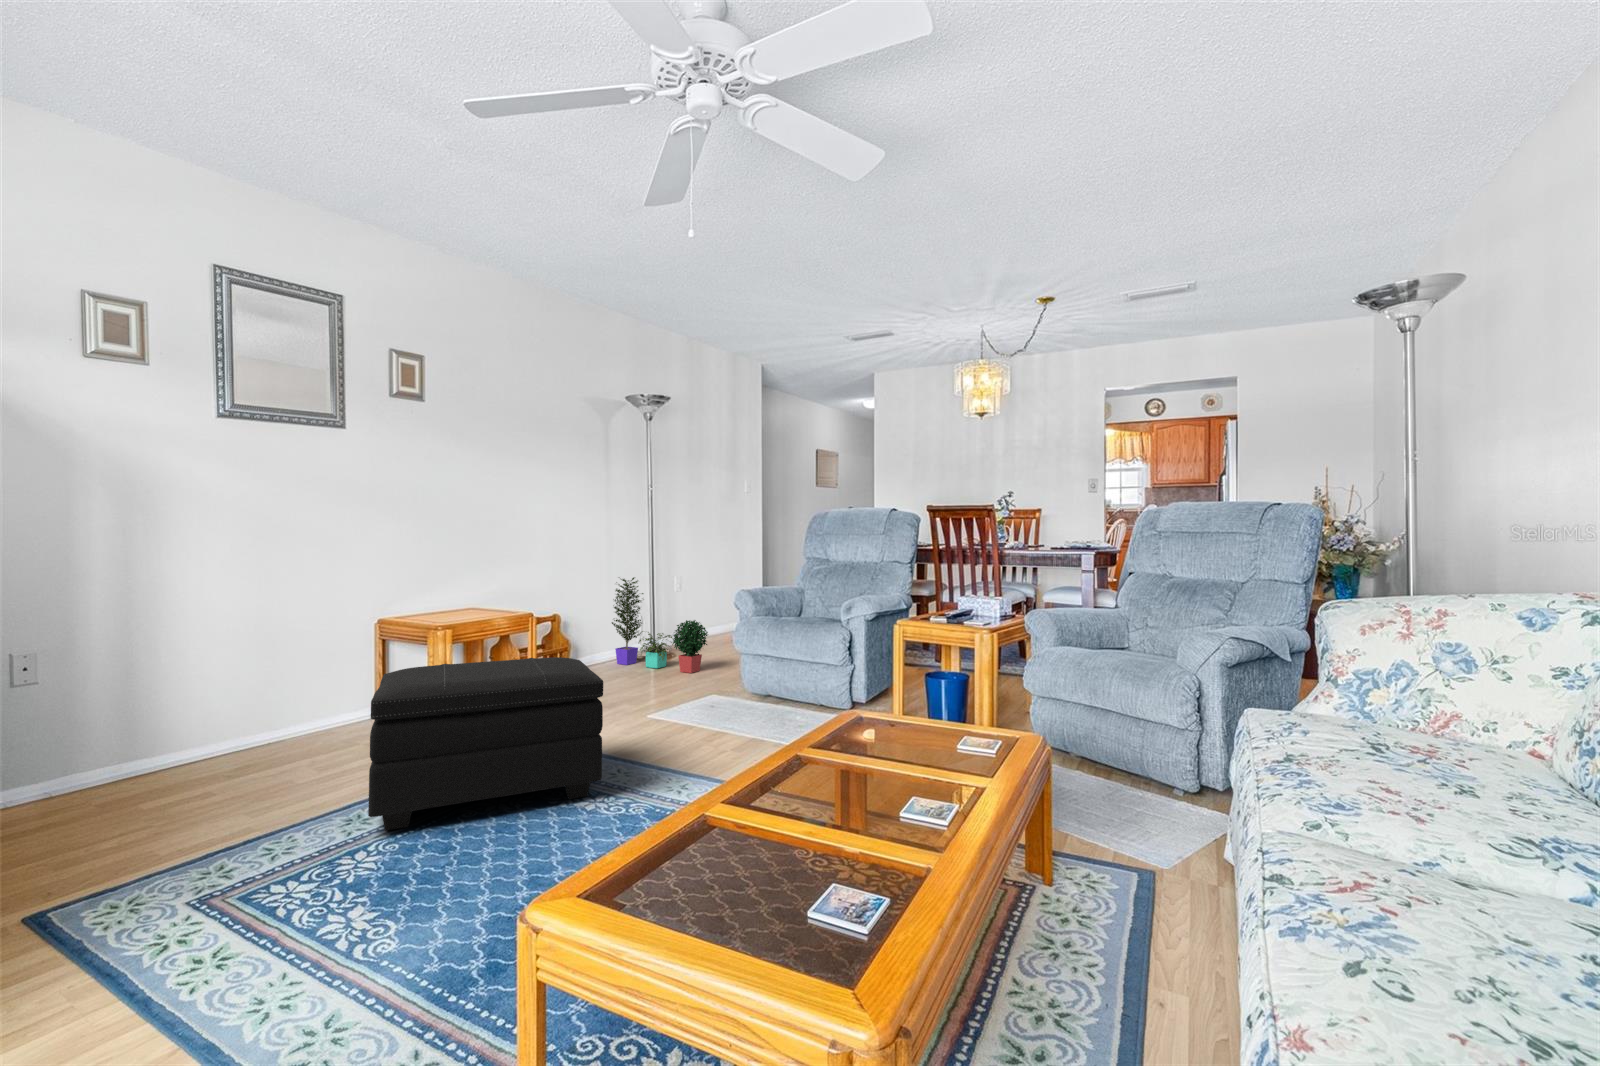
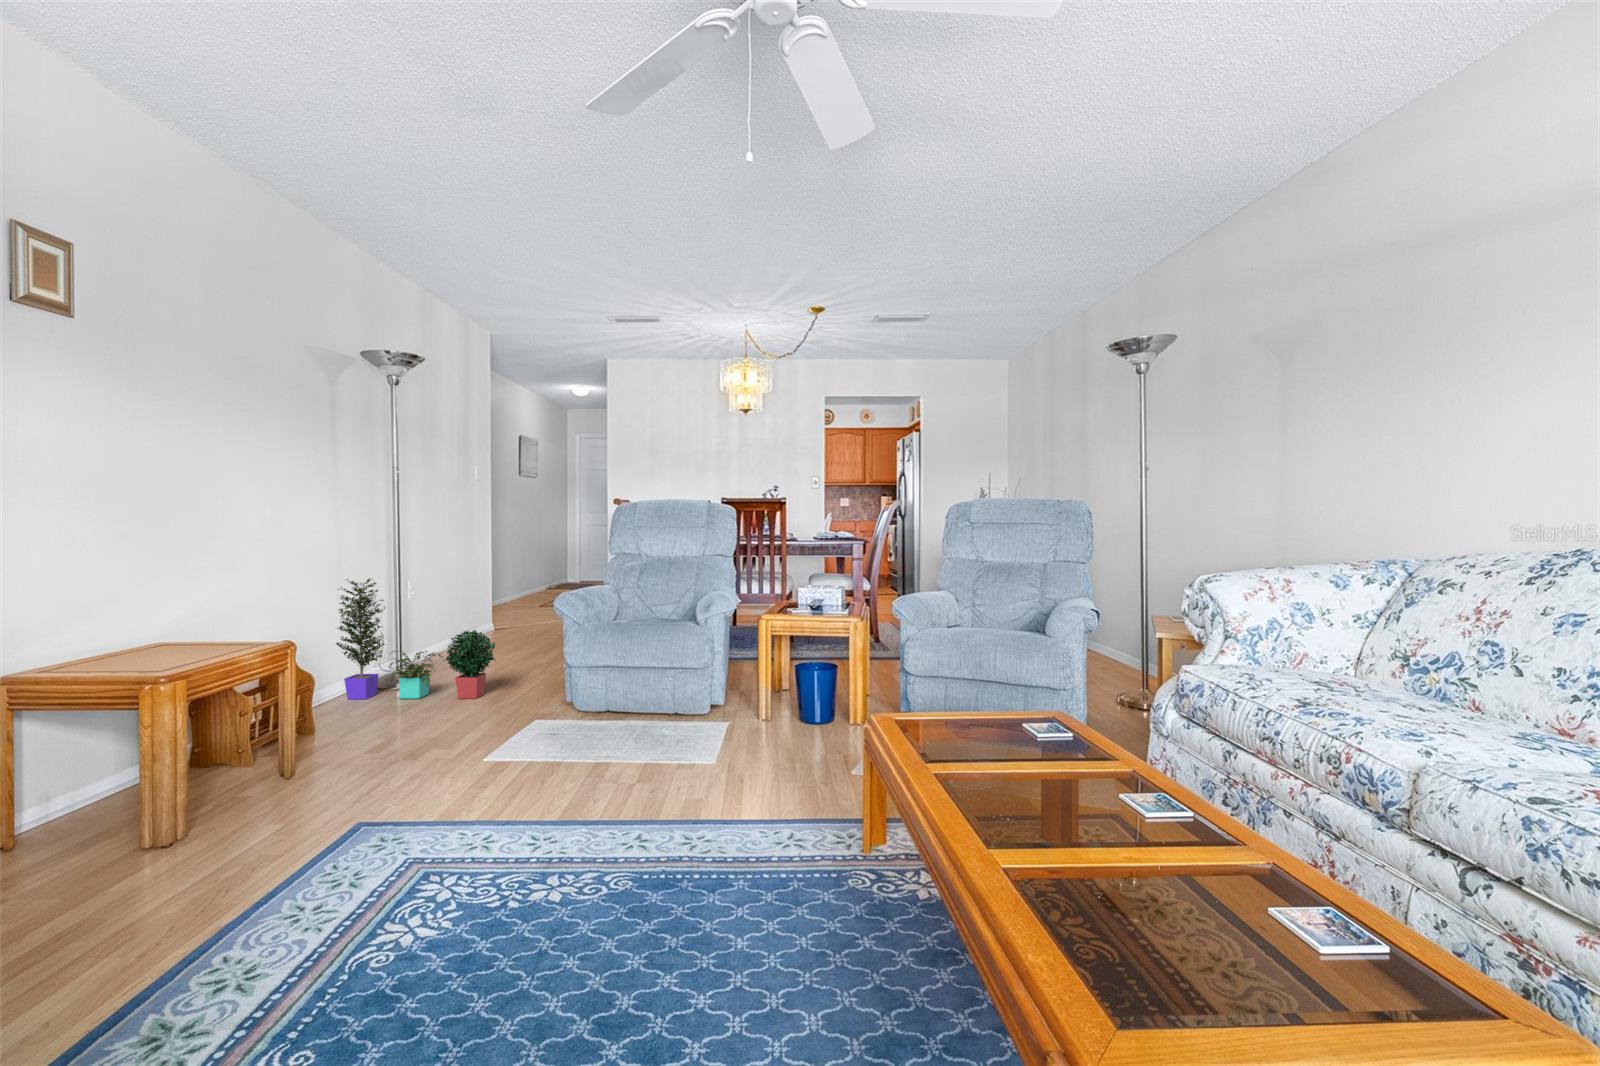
footstool: present [368,657,603,830] -> none [179,700,565,1002]

